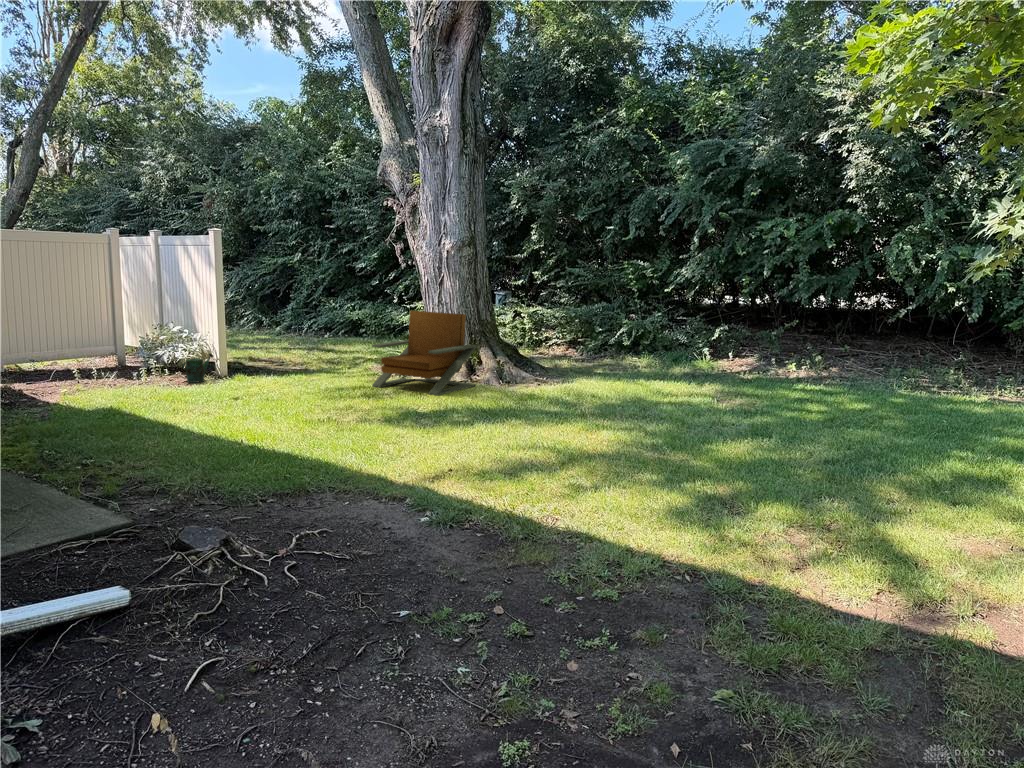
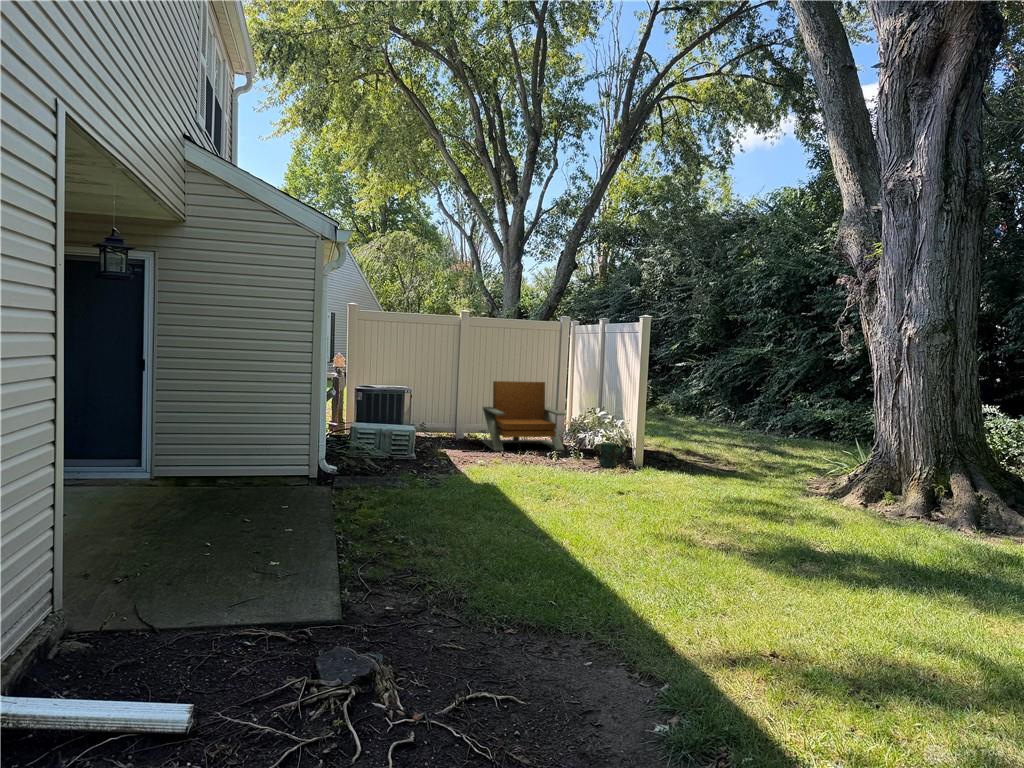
lounge chair: present [372,311,477,396] -> present [482,381,565,451]

